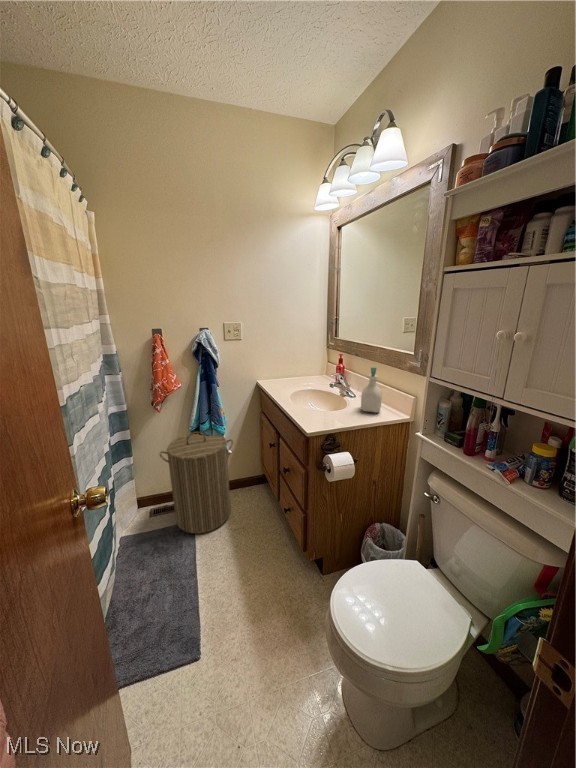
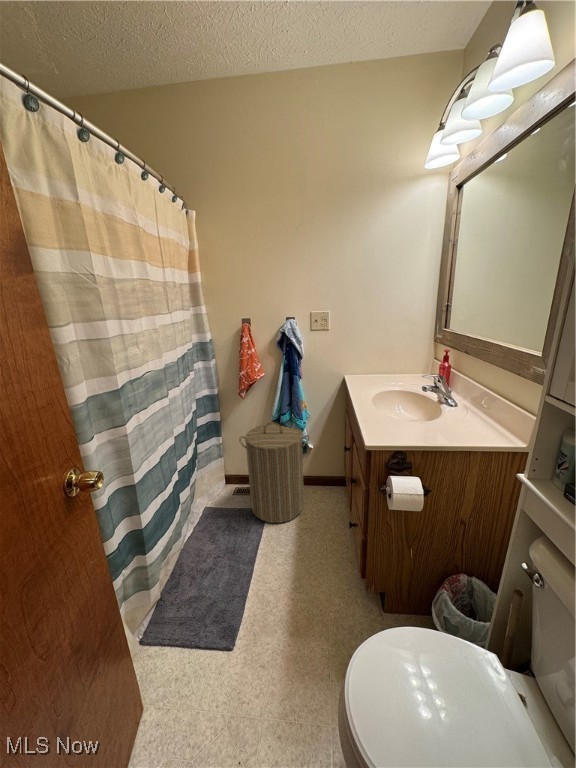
soap bottle: present [361,367,382,413] -> none [456,370,491,432]

